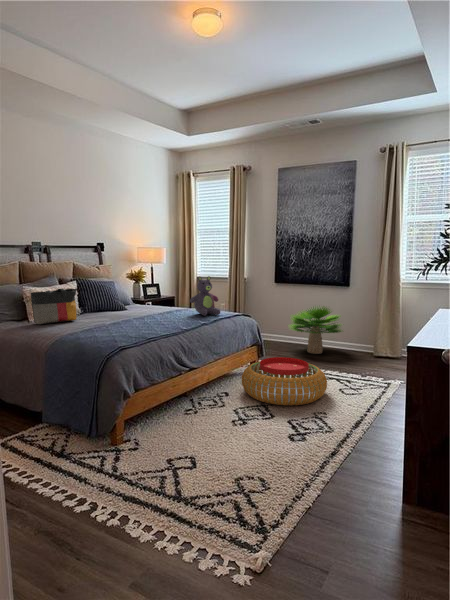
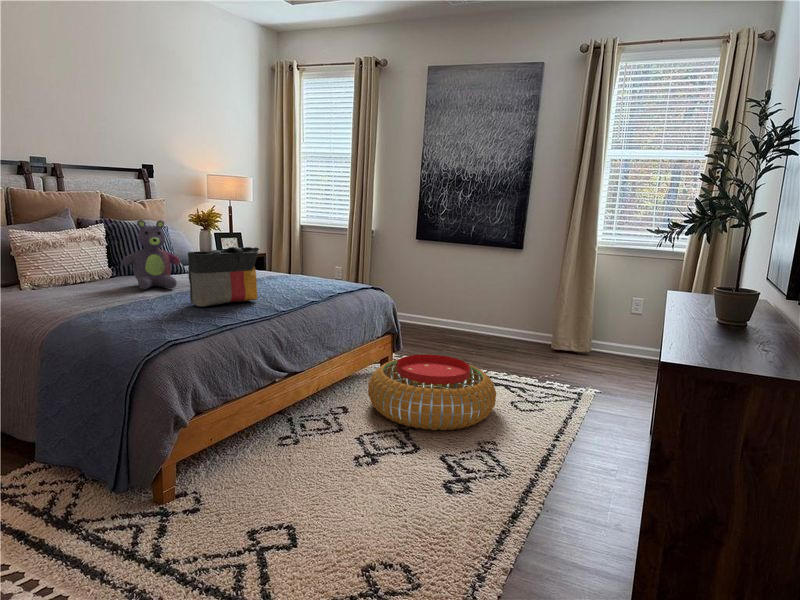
stuffed bear: present [190,276,220,316] -> present [122,220,180,289]
tote bag: present [31,289,77,324] -> present [188,247,259,307]
potted plant: present [290,307,341,354] -> none [433,274,517,346]

